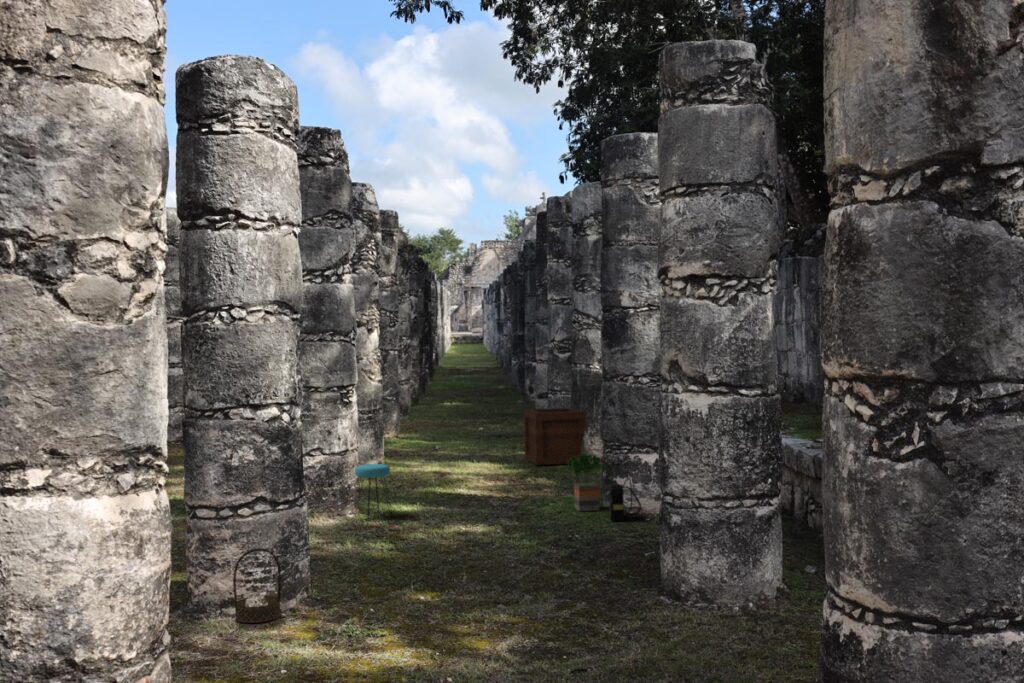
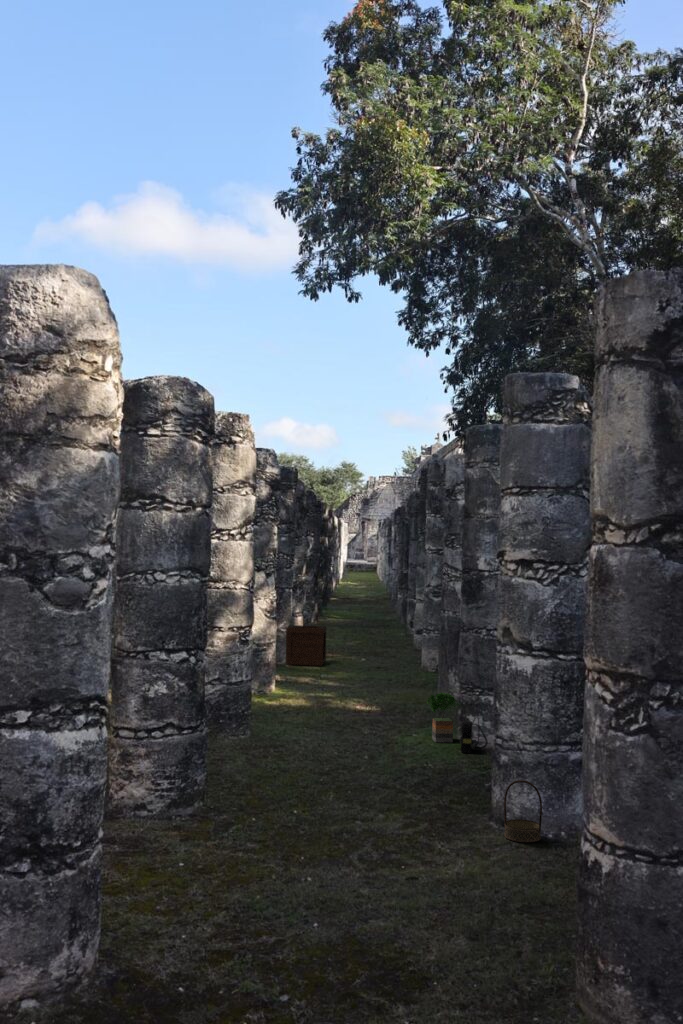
wooden crate: present [524,408,586,465] -> present [286,625,326,666]
stool: present [354,464,392,519] -> none [246,694,279,740]
basket: present [233,548,281,623] -> present [504,780,542,843]

